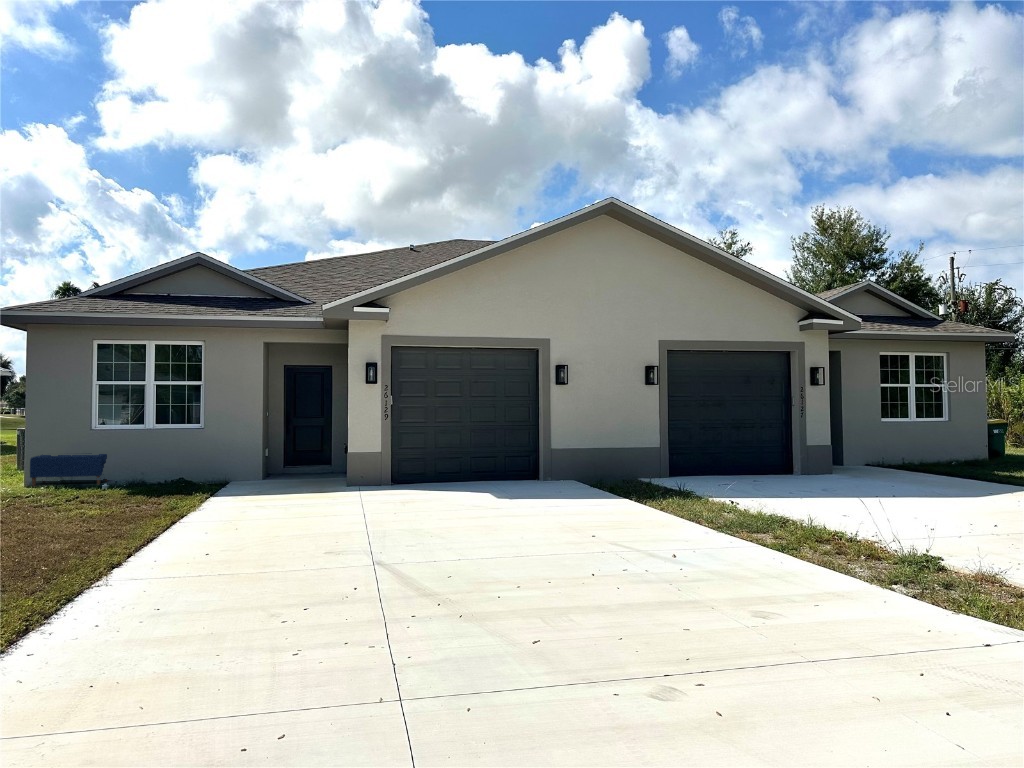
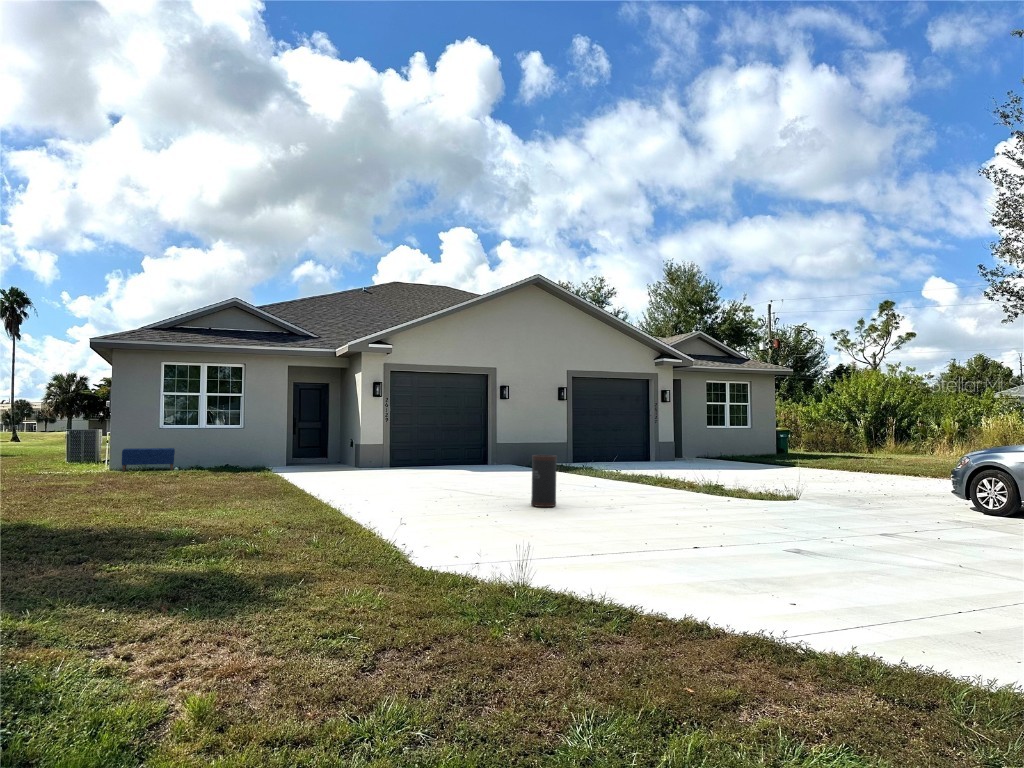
trash can: none [473,535,536,678] -> present [531,455,557,508]

